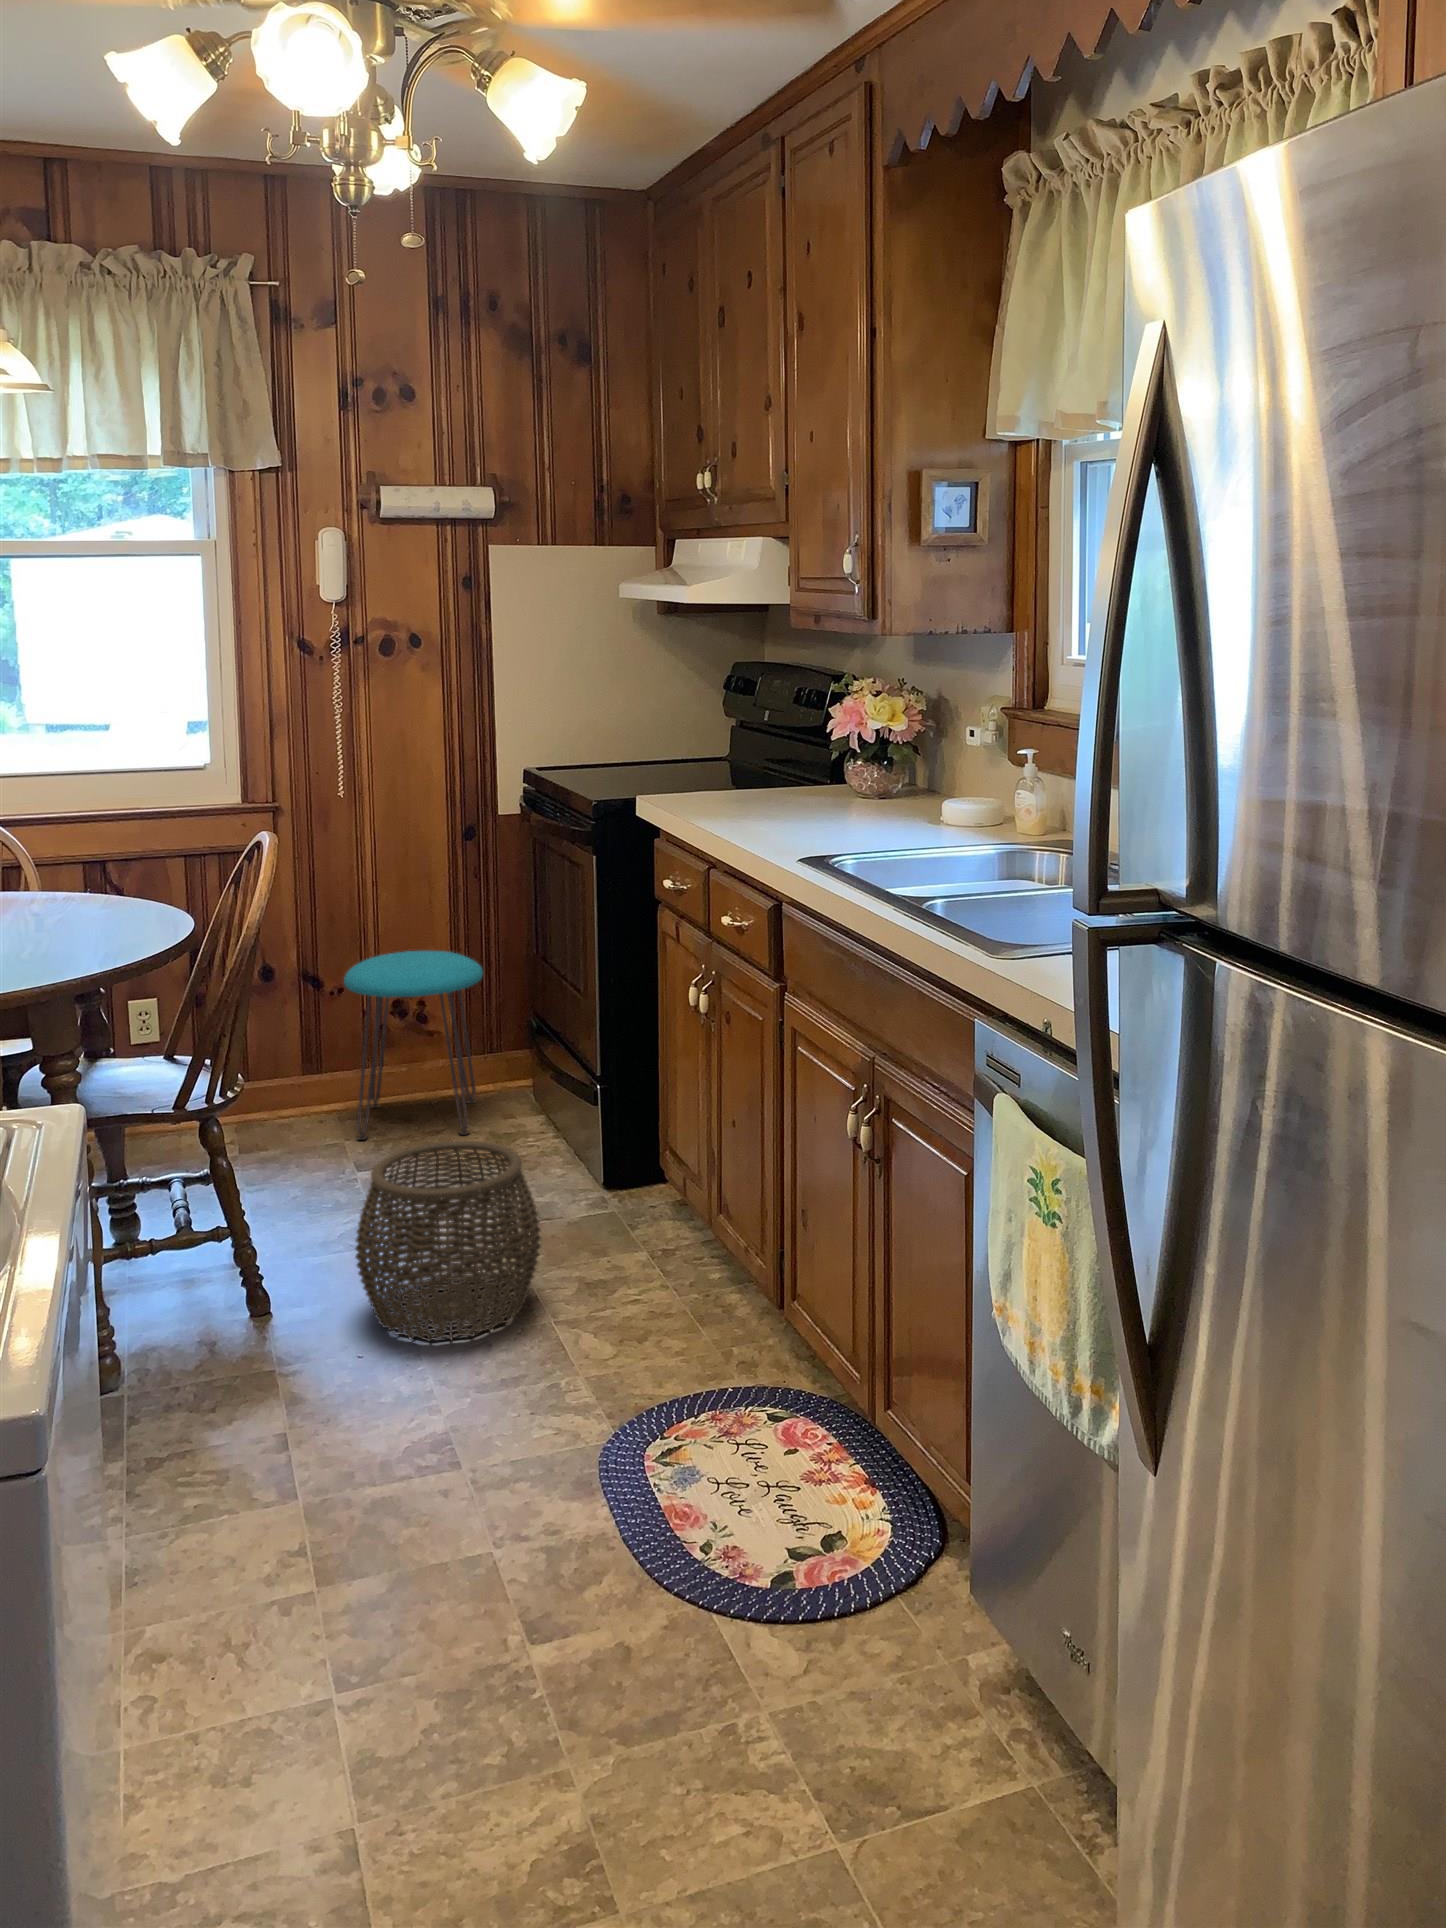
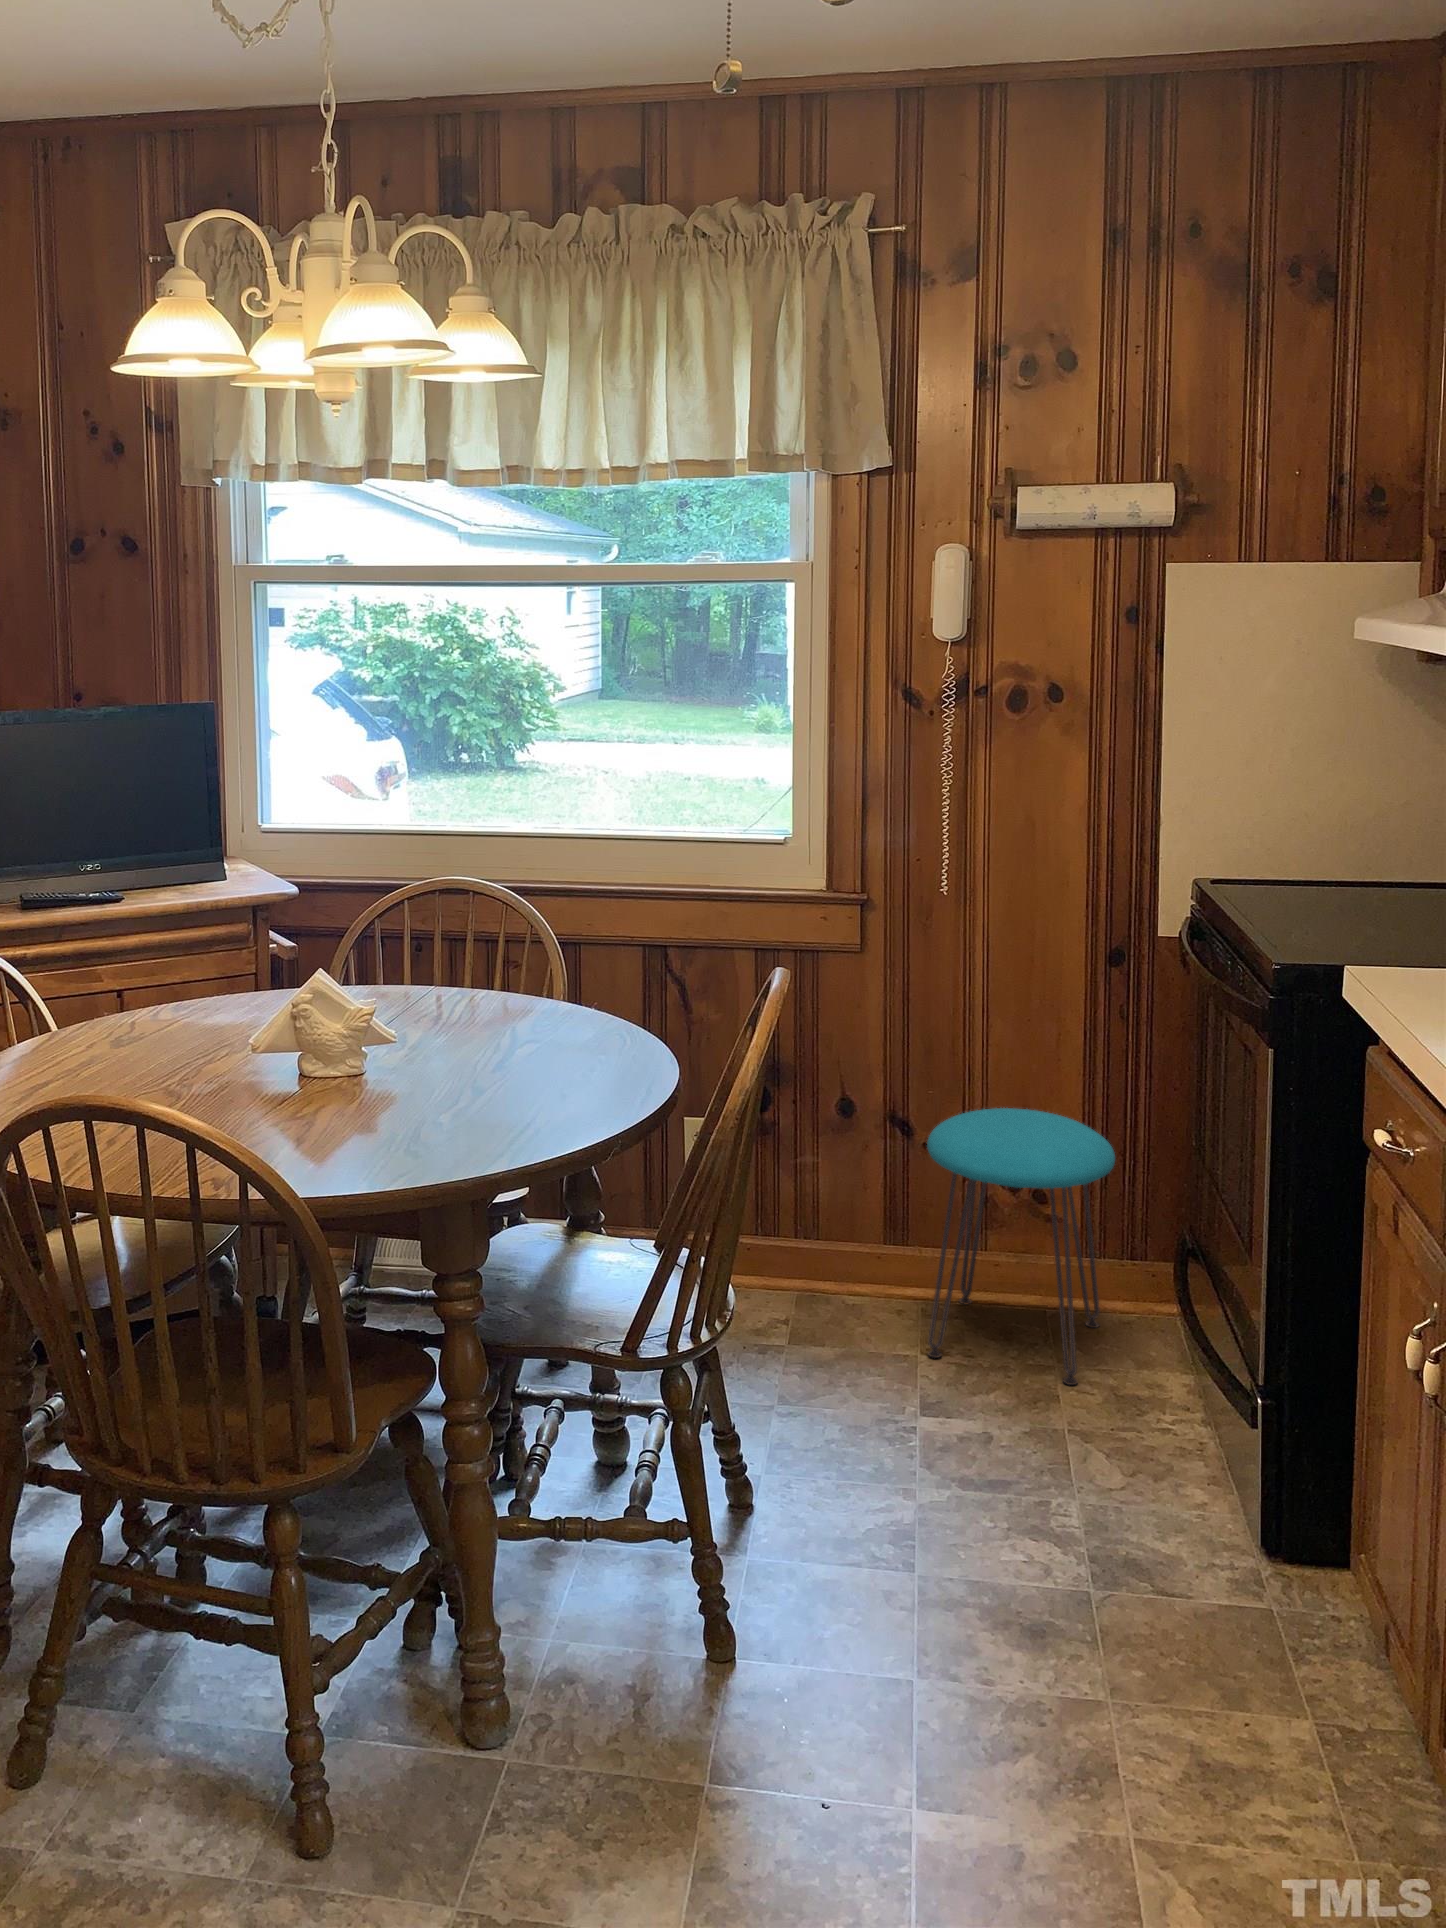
woven basket: present [355,1141,541,1341] -> none [839,1475,1120,1824]

